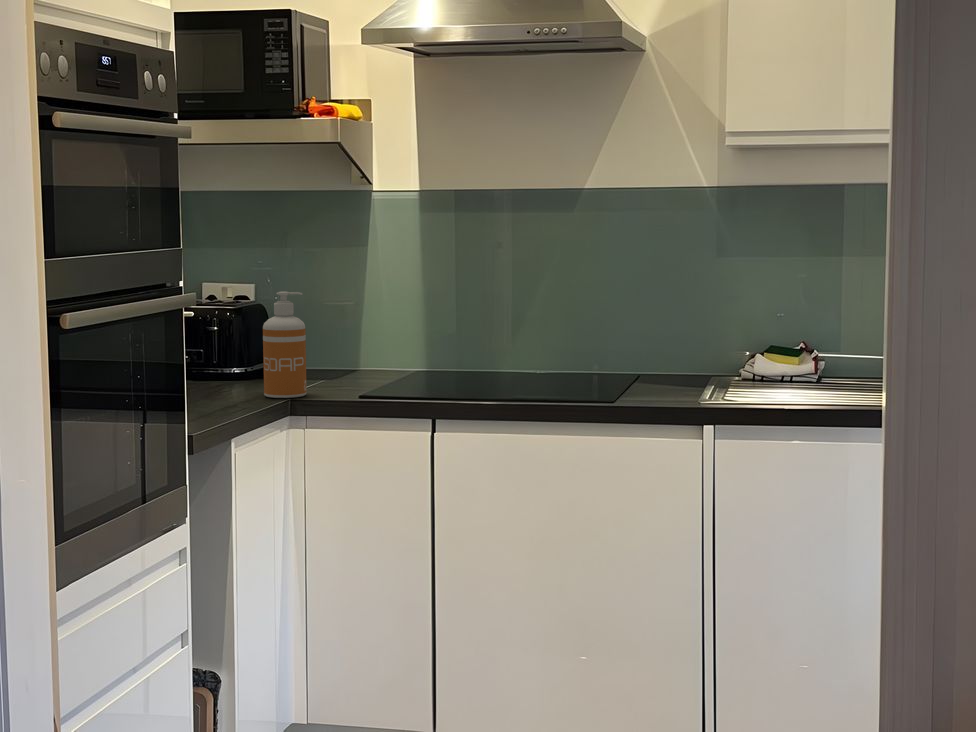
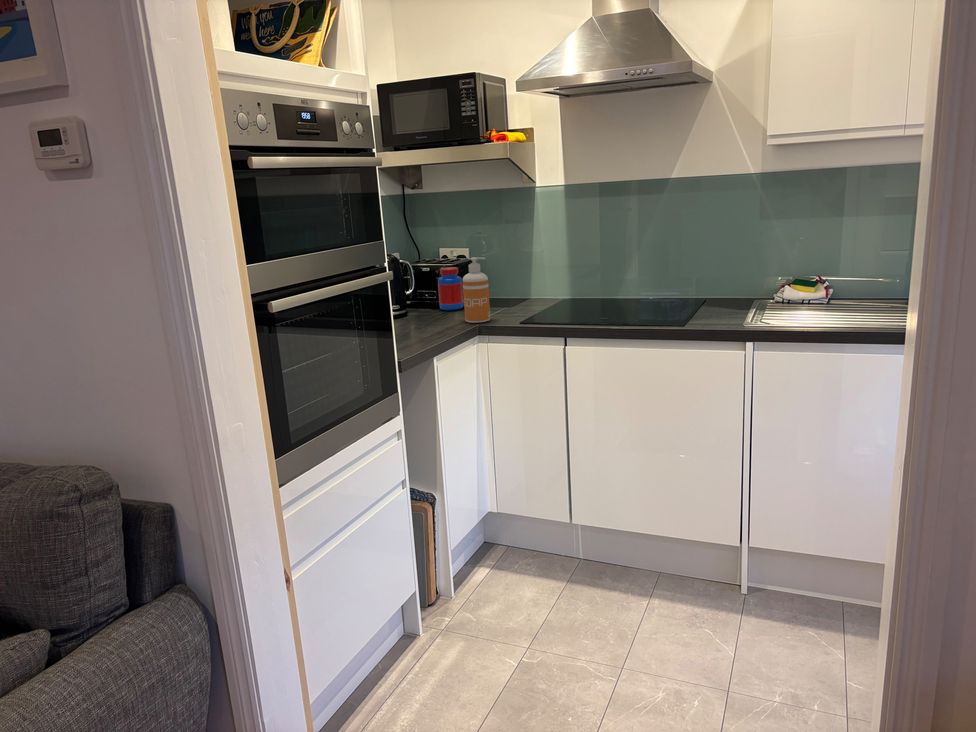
jar: none [210,313,252,383] -> present [438,267,463,310]

